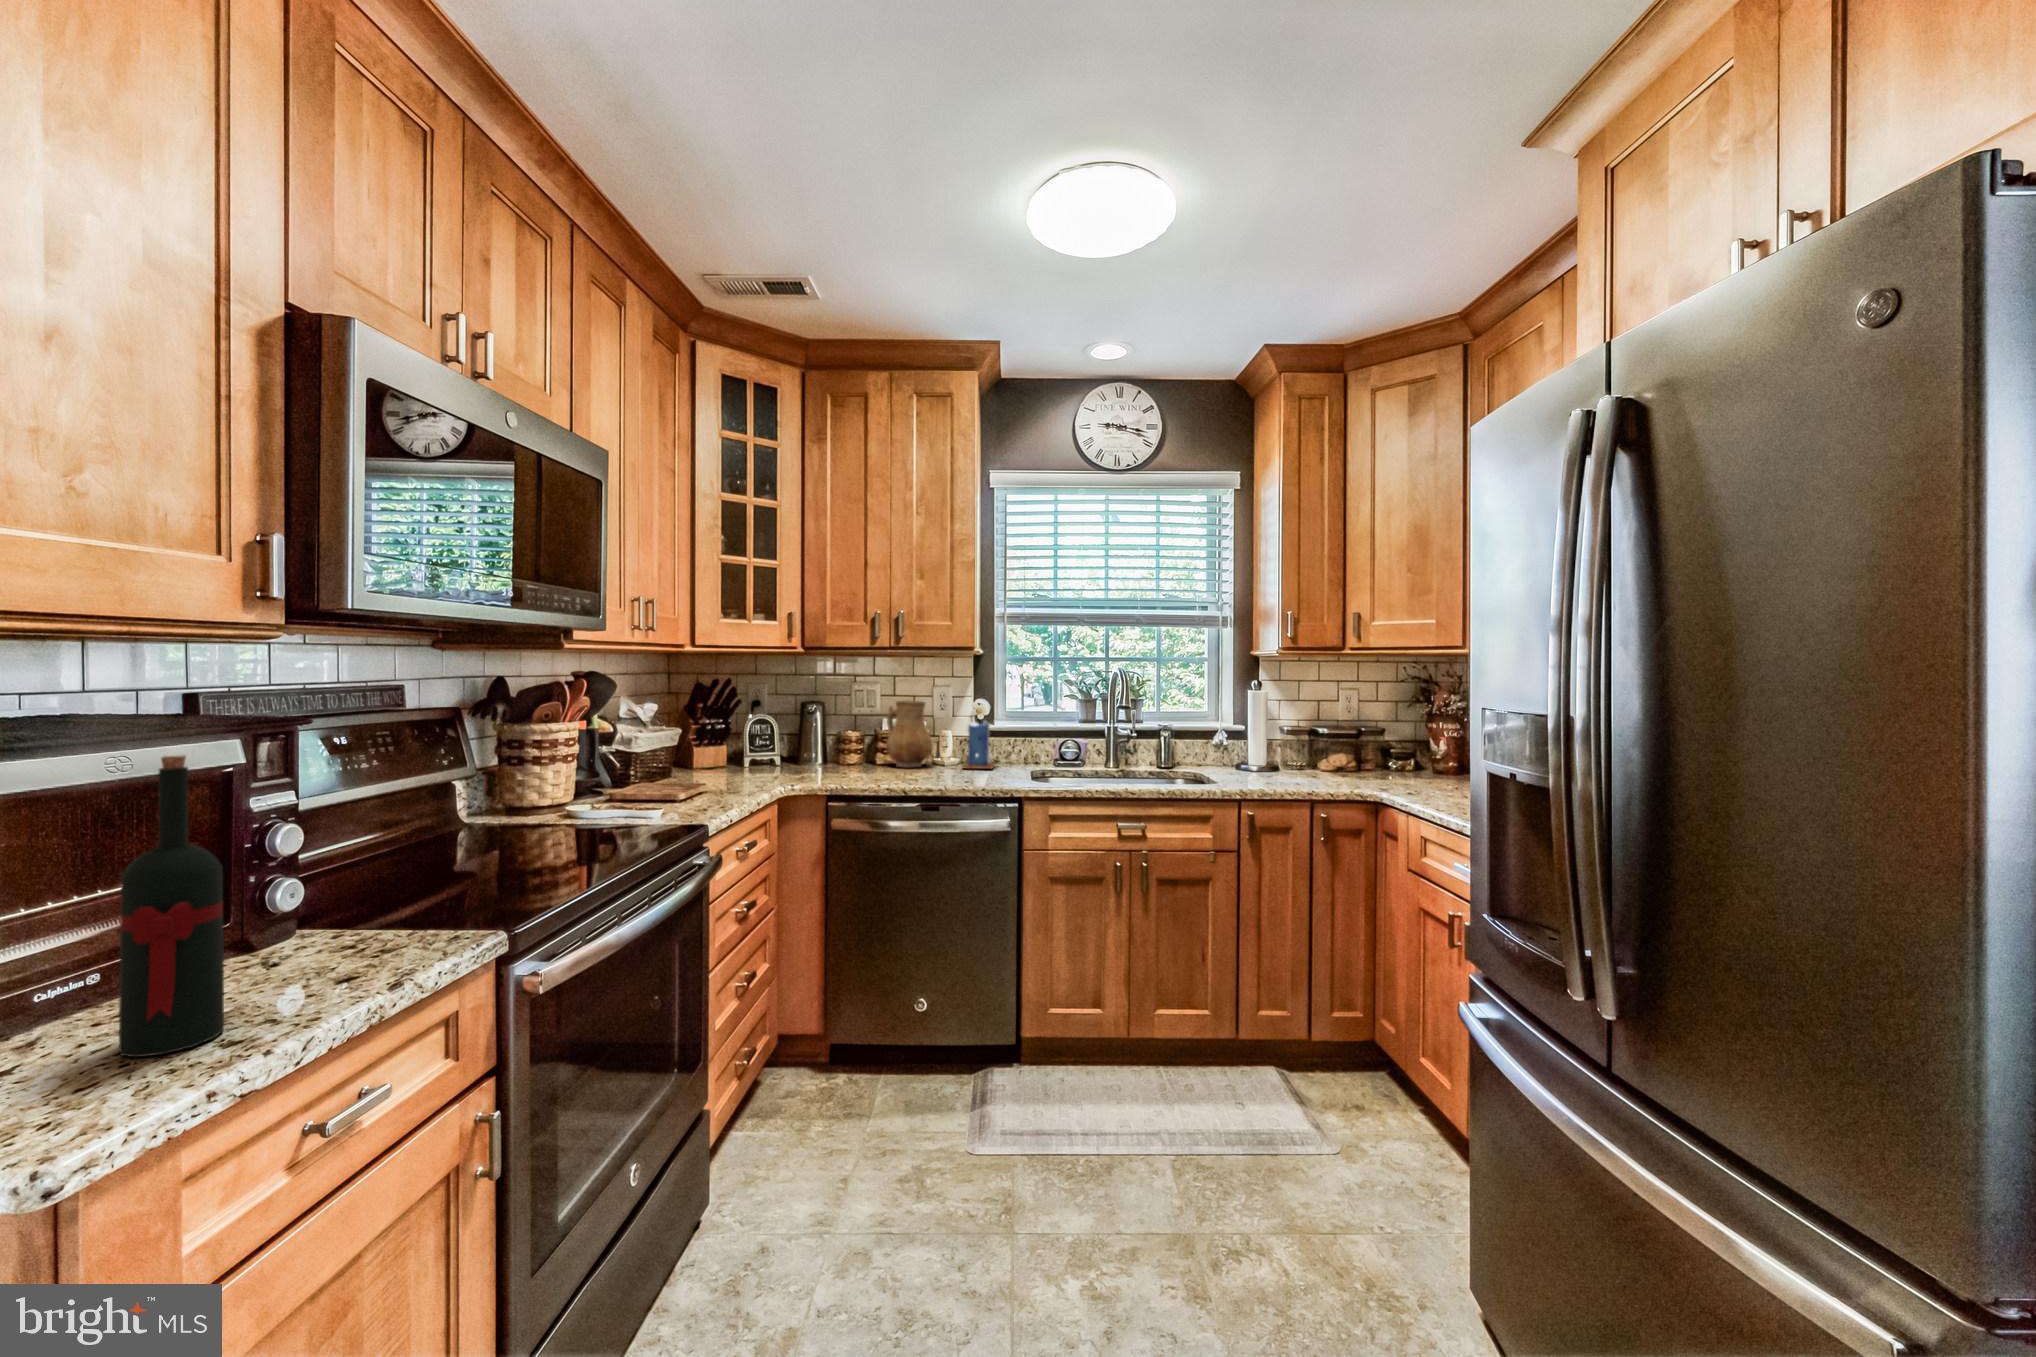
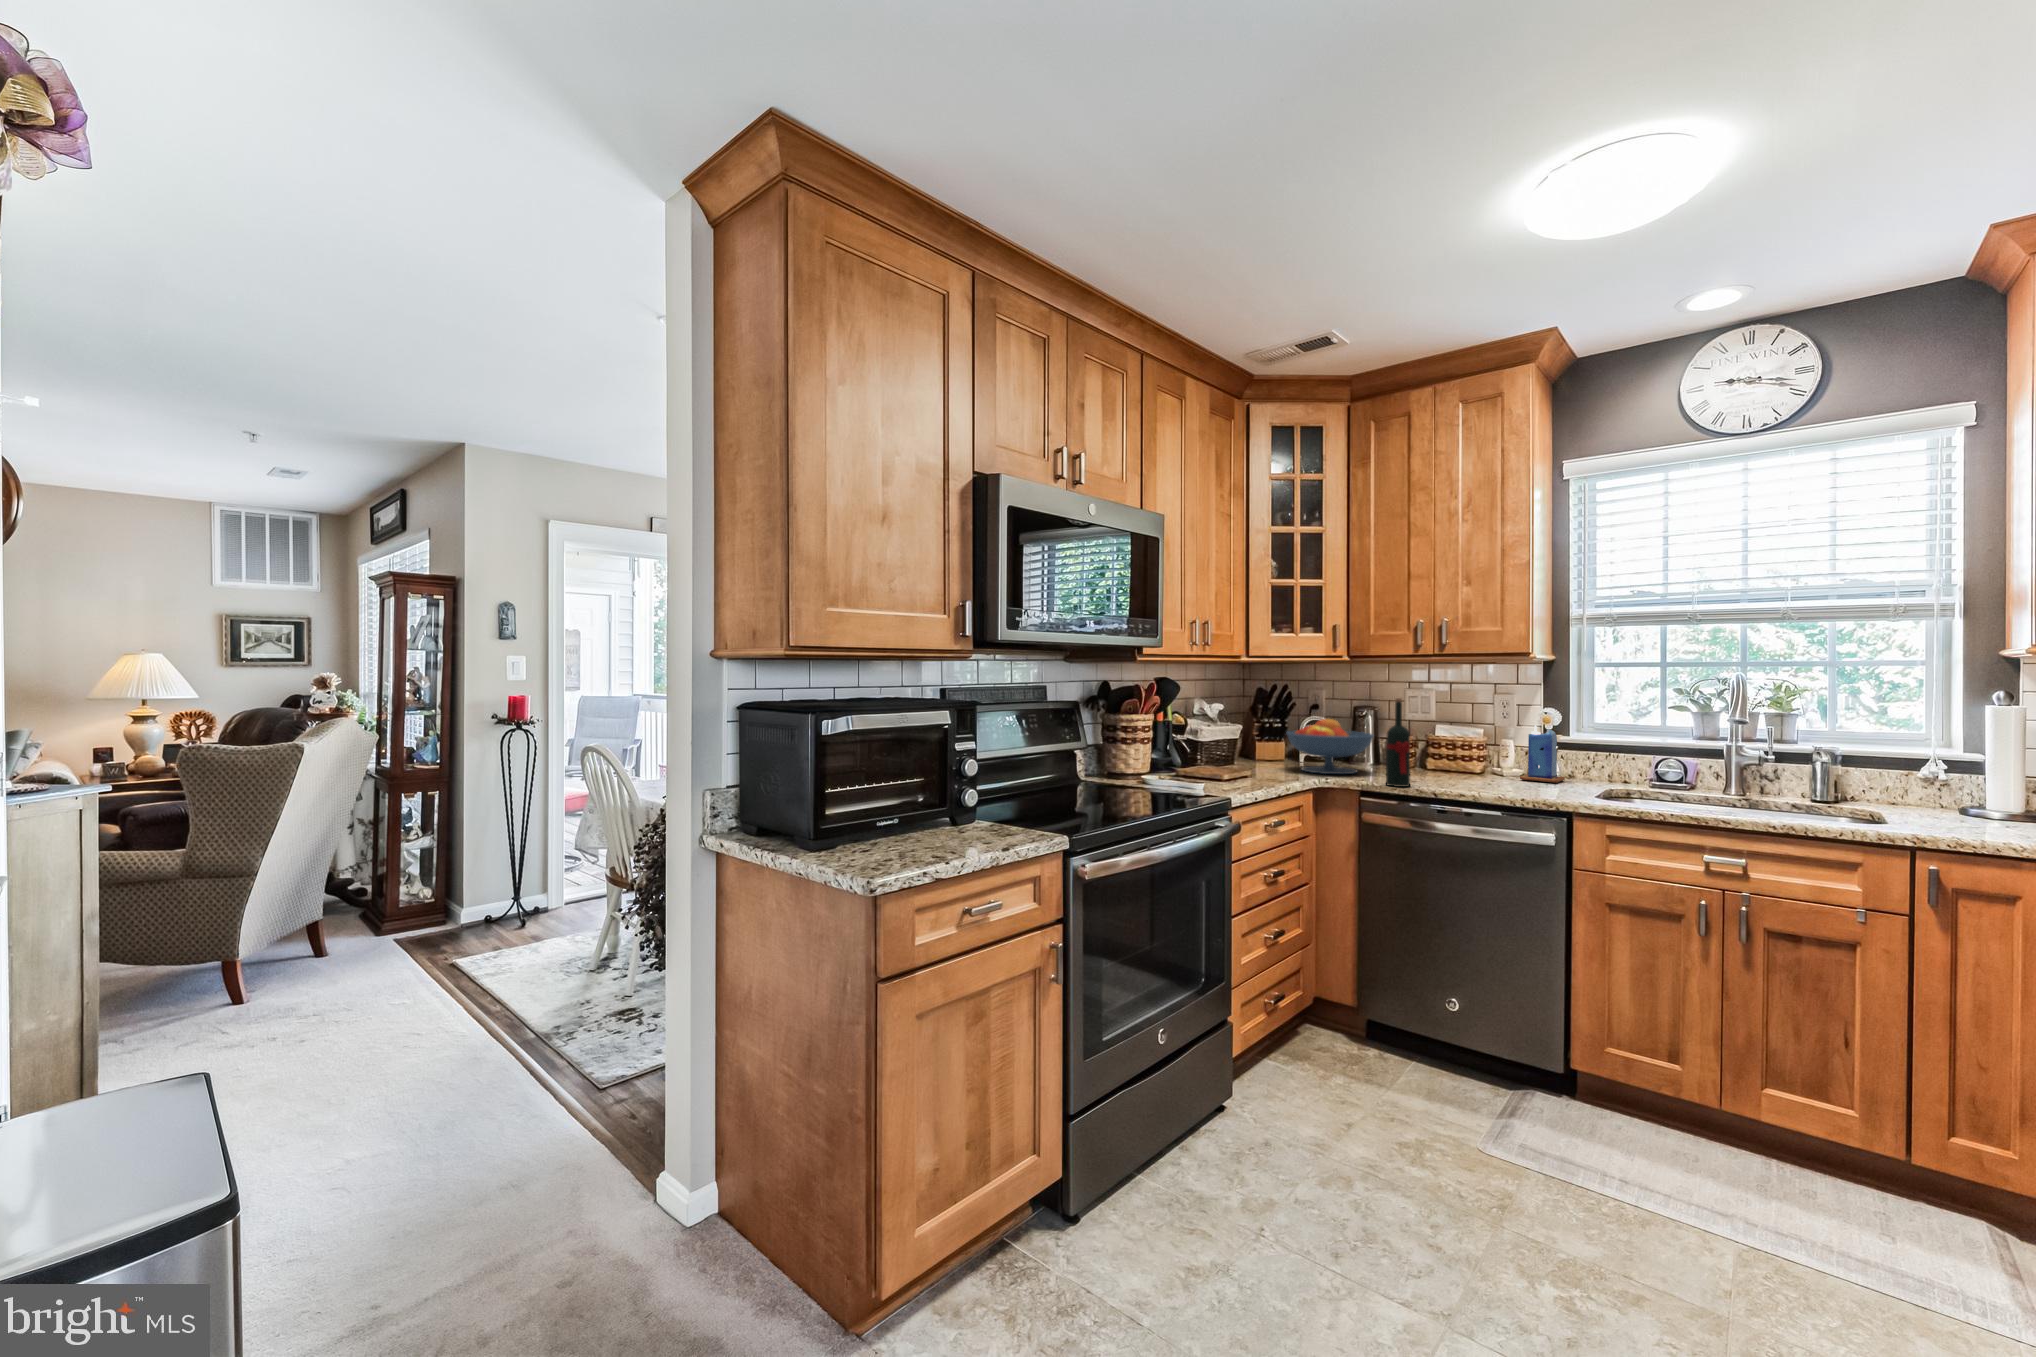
ceramic pitcher: present [886,701,933,767] -> none [1436,707,1488,775]
fruit bowl: none [738,716,834,779] -> present [1287,719,1374,774]
wine bottle: present [119,755,224,1057] -> present [1386,698,1410,787]

